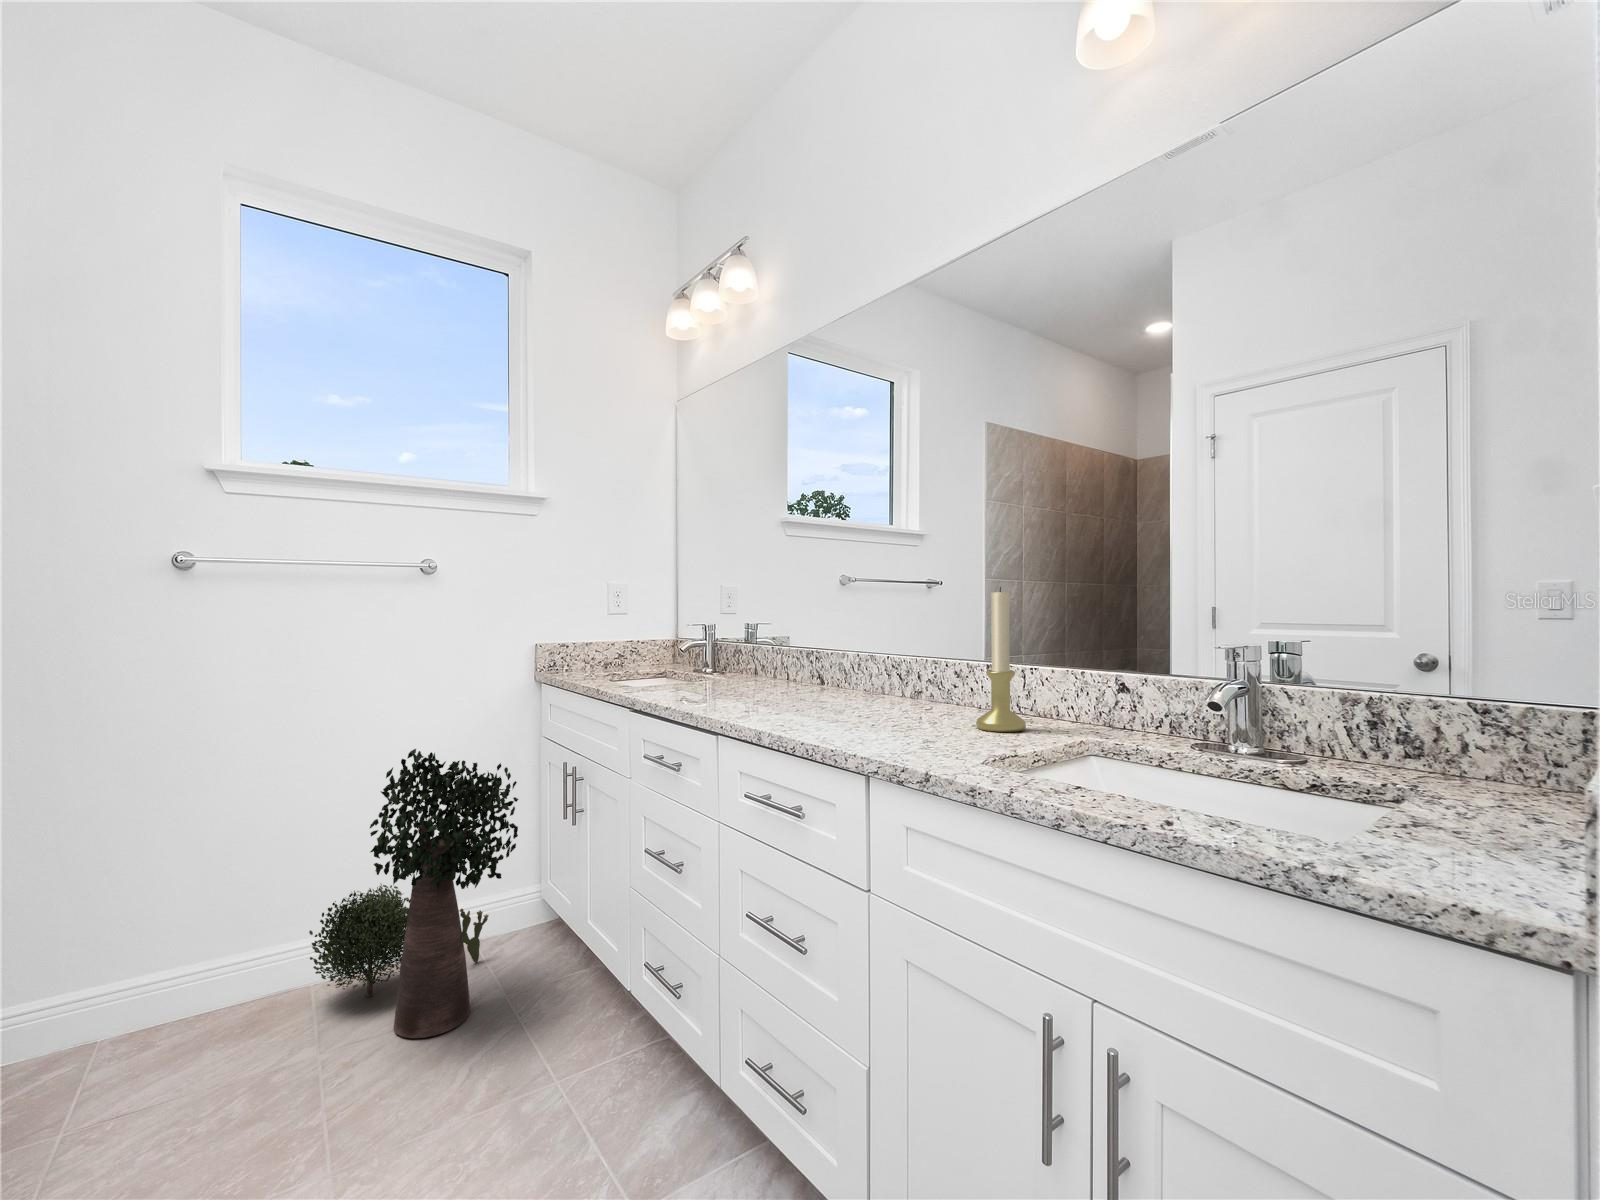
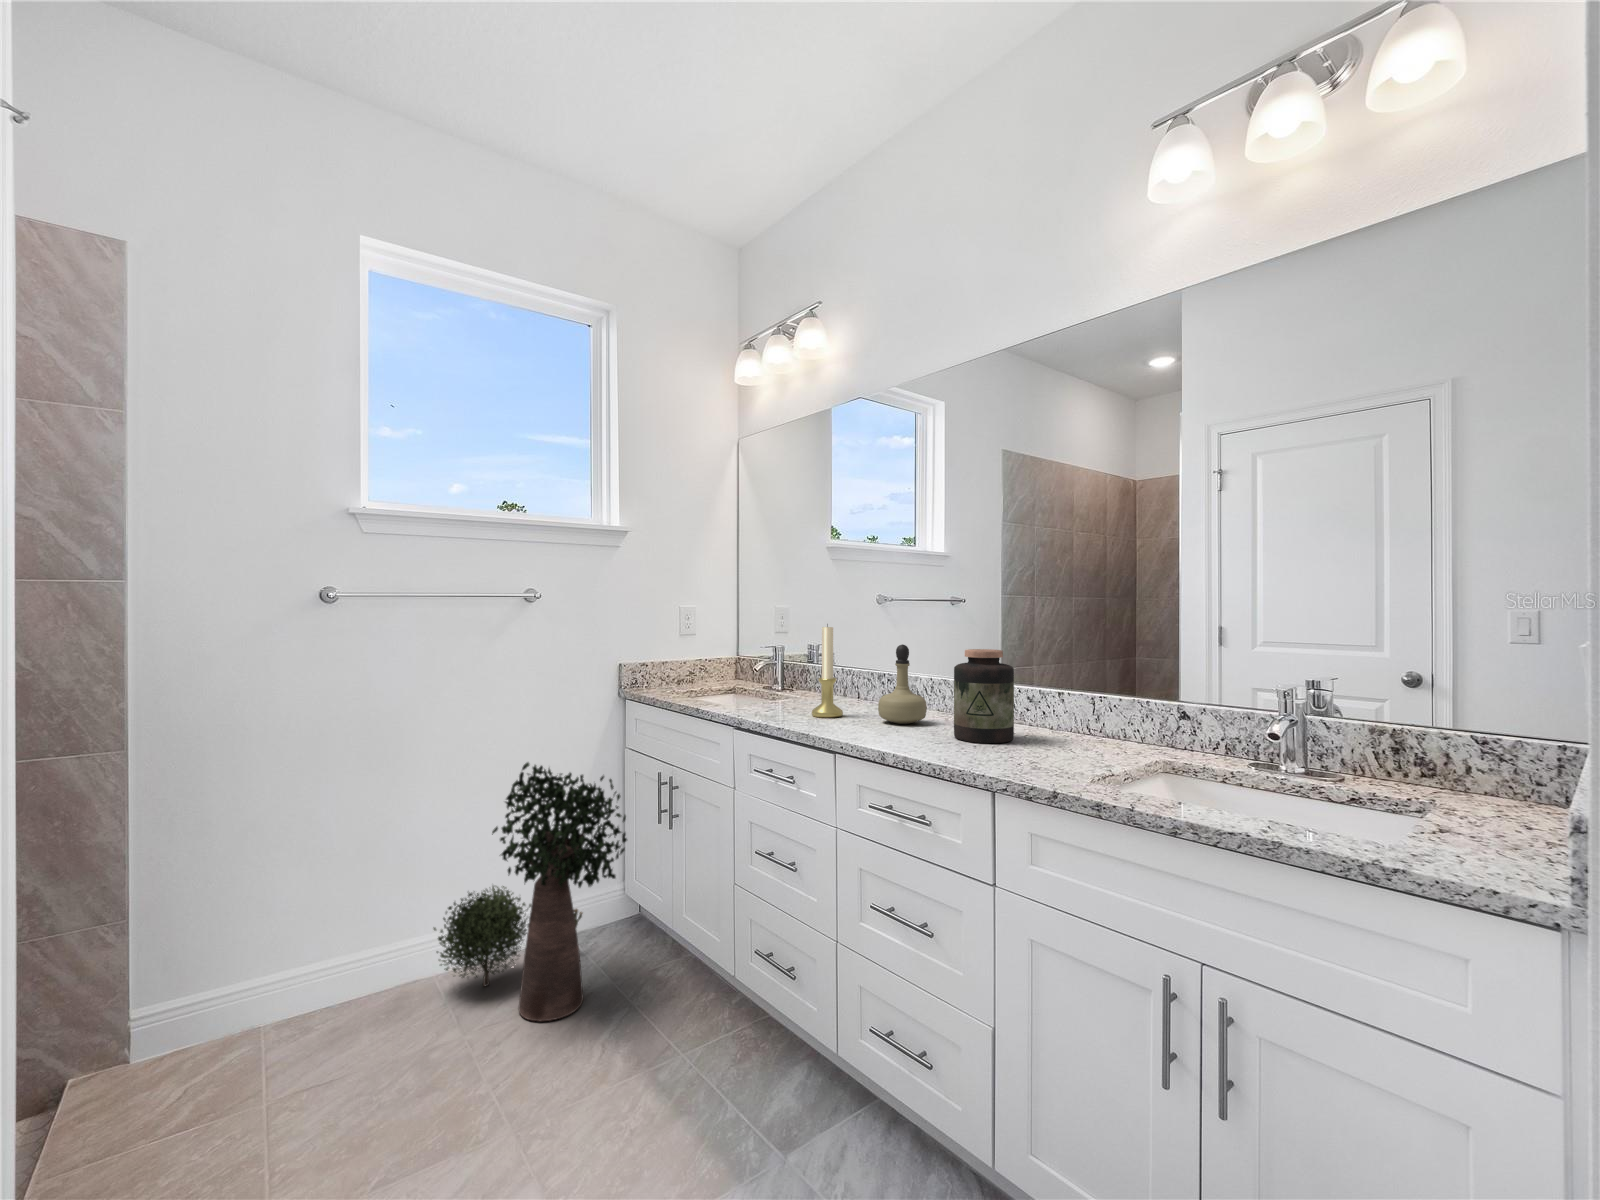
candle holder: present [976,587,1026,732] -> present [812,624,843,718]
perfume bottle: none [788,613,843,703] -> present [878,644,927,724]
jar: none [859,614,928,722] -> present [954,649,1014,743]

